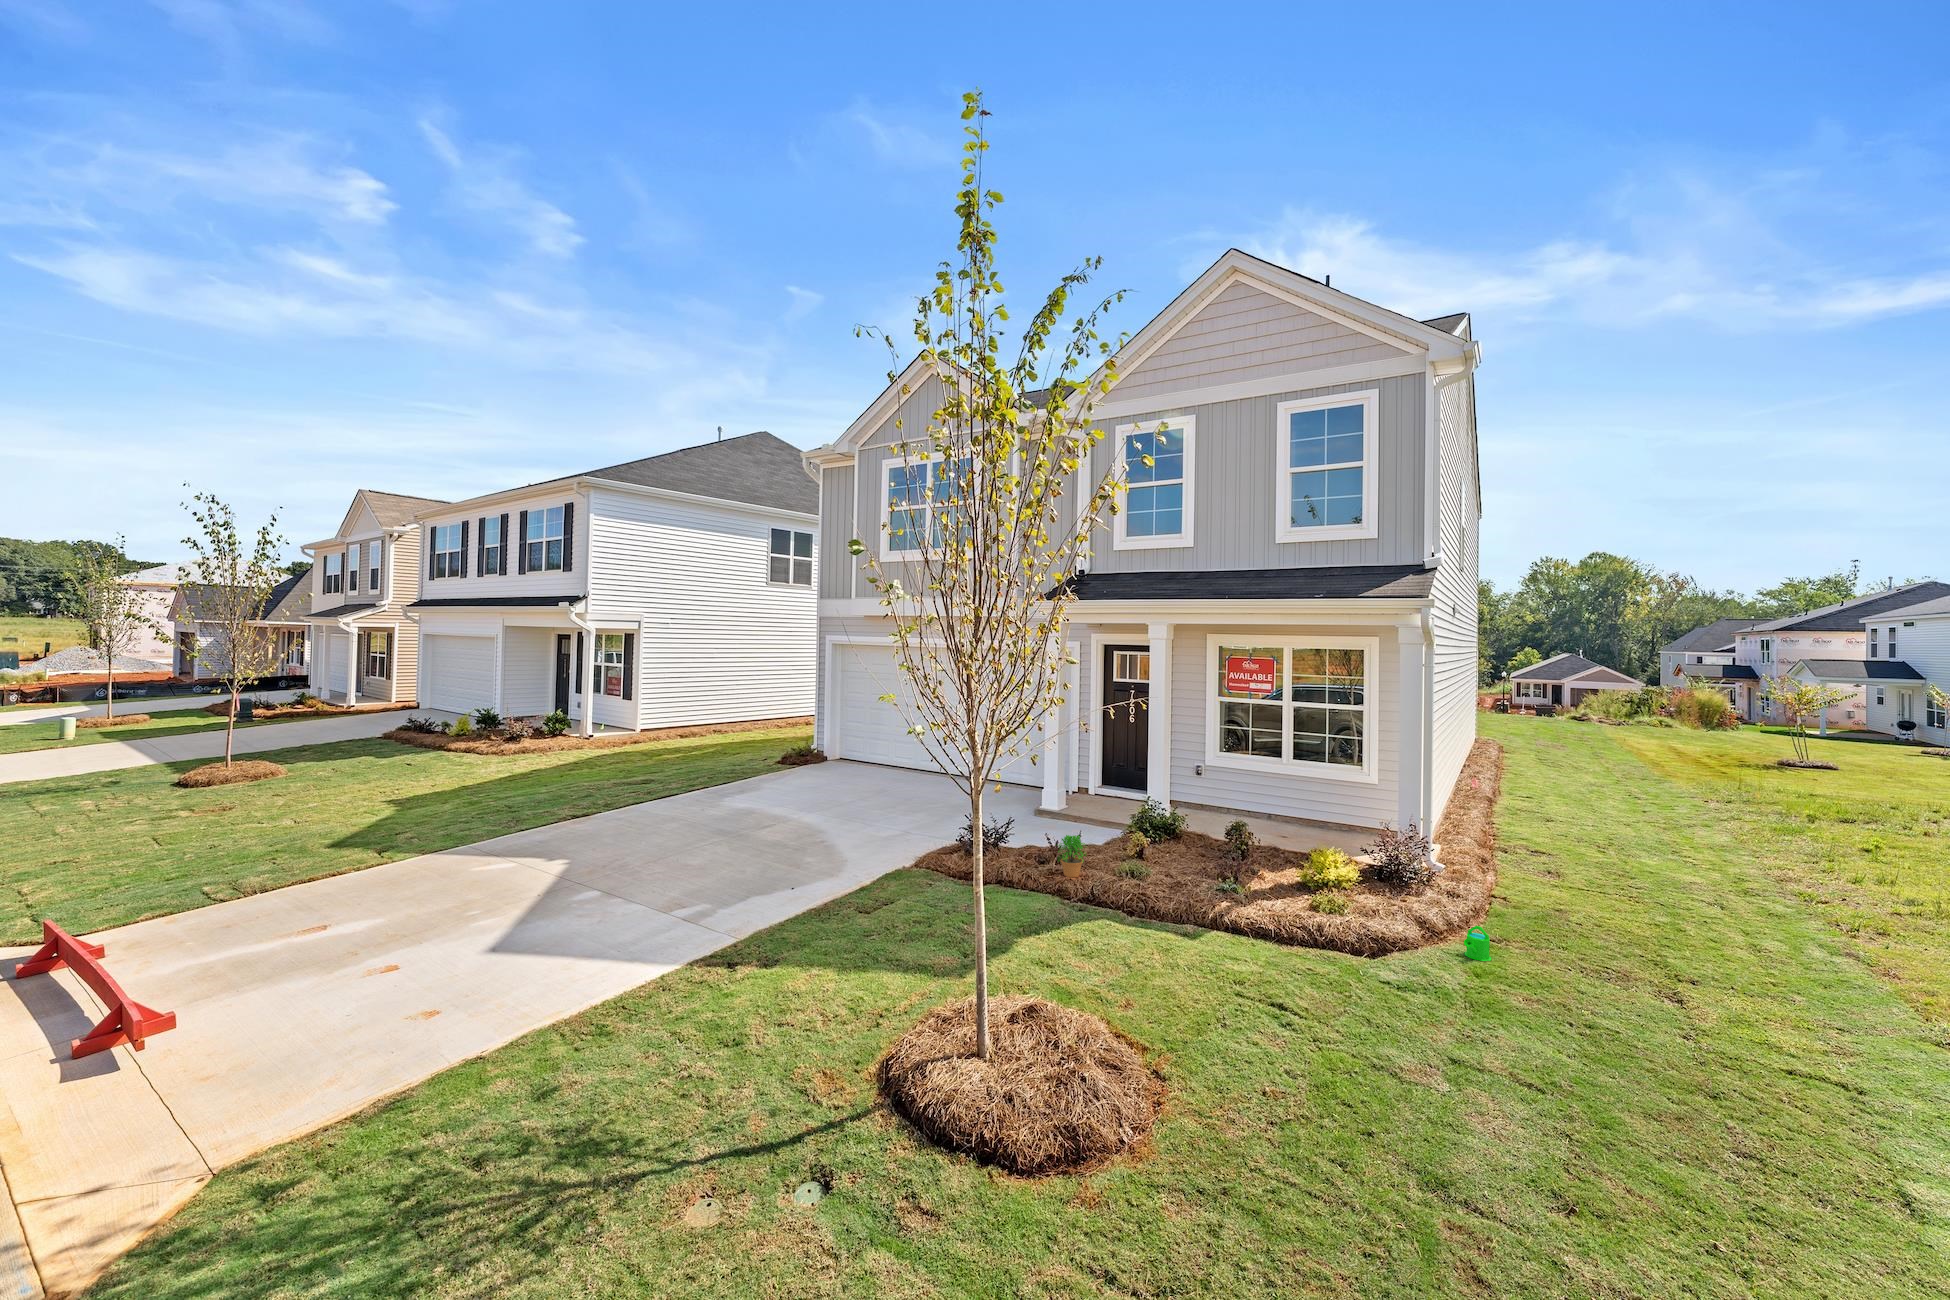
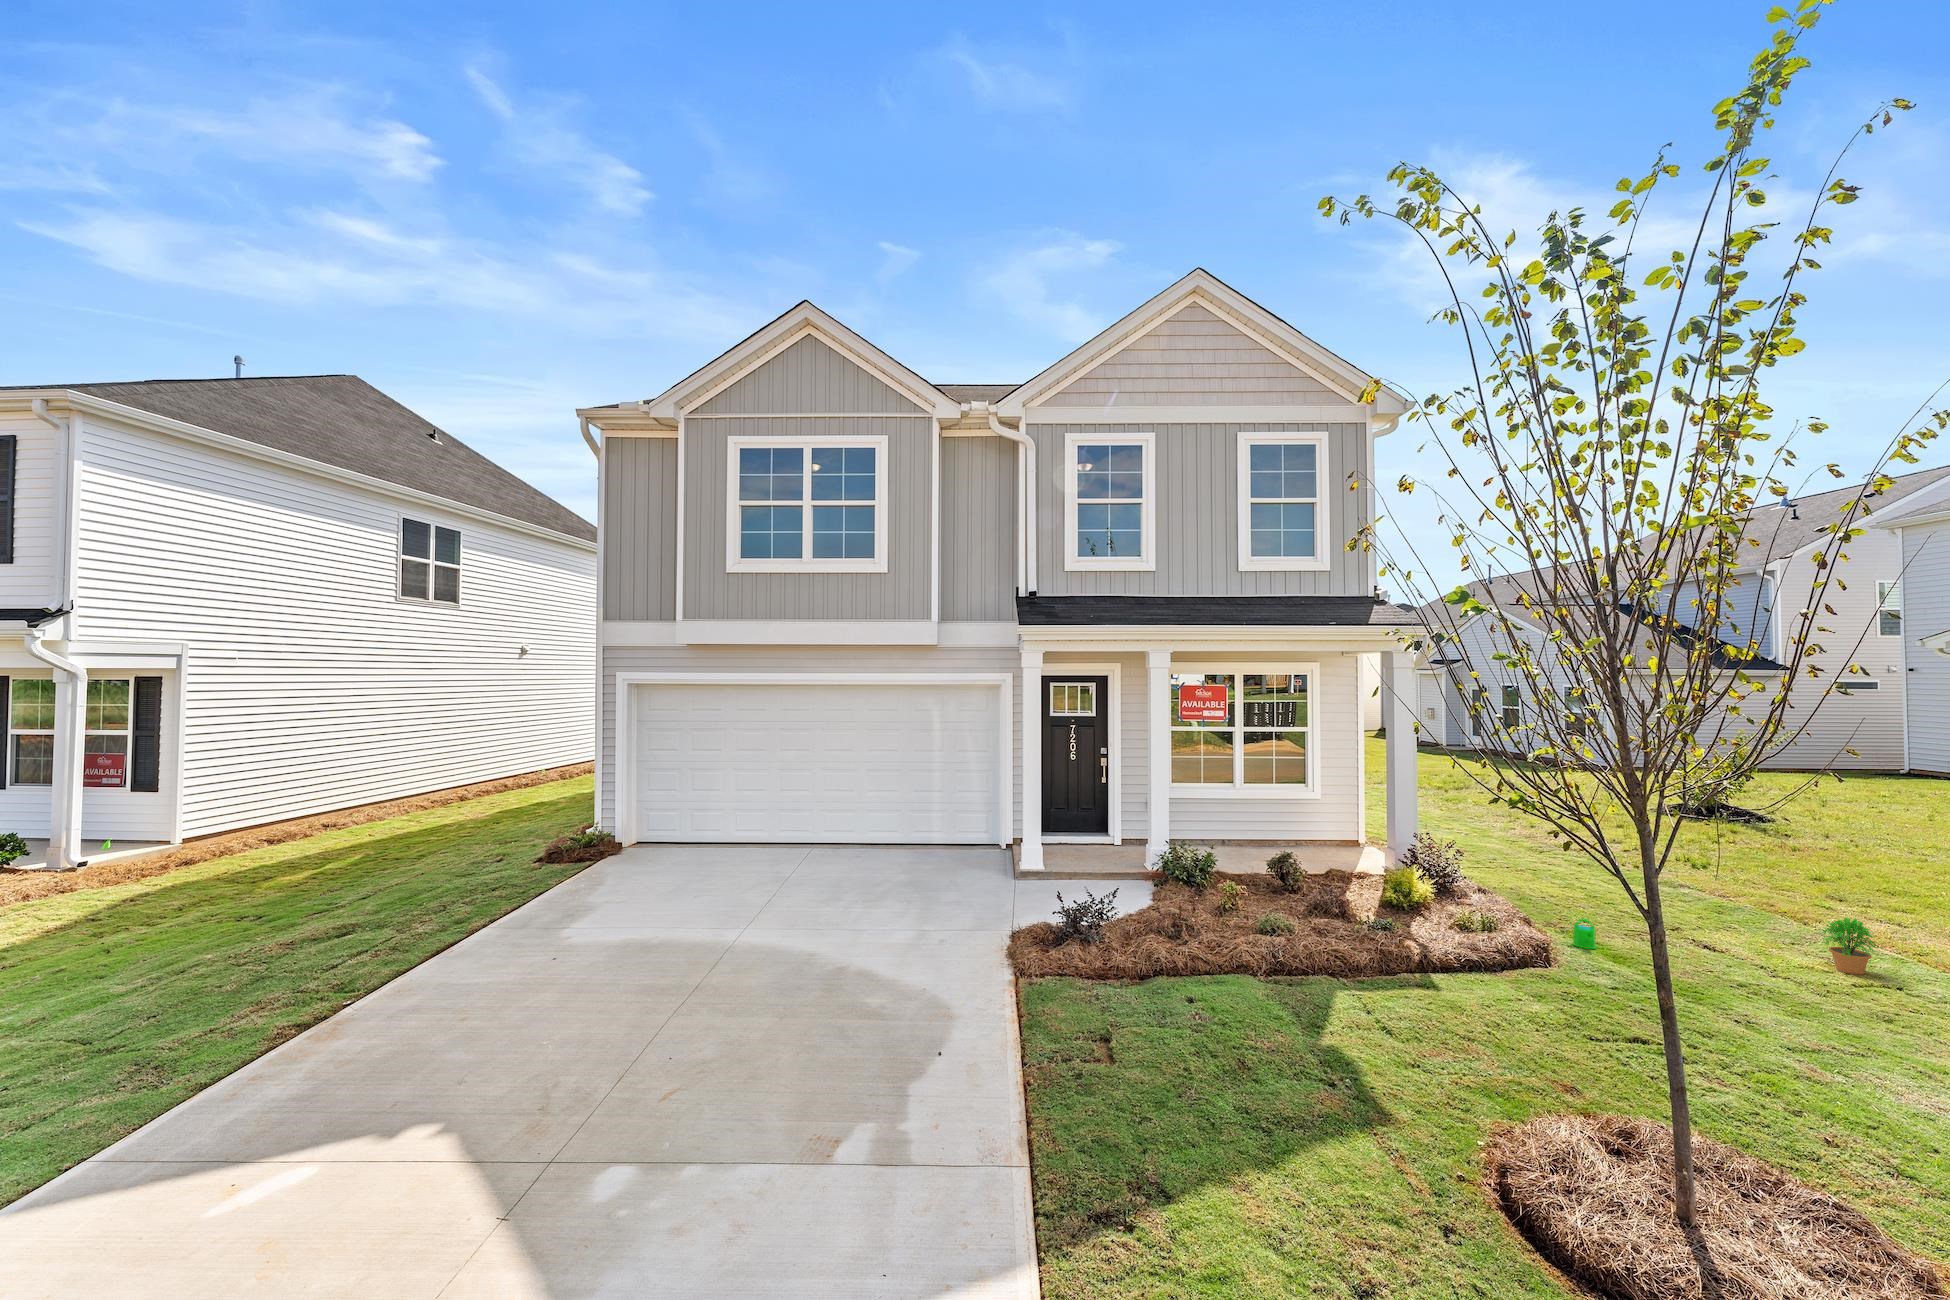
potted plant: present [1058,835,1086,877] -> present [1823,918,1875,975]

